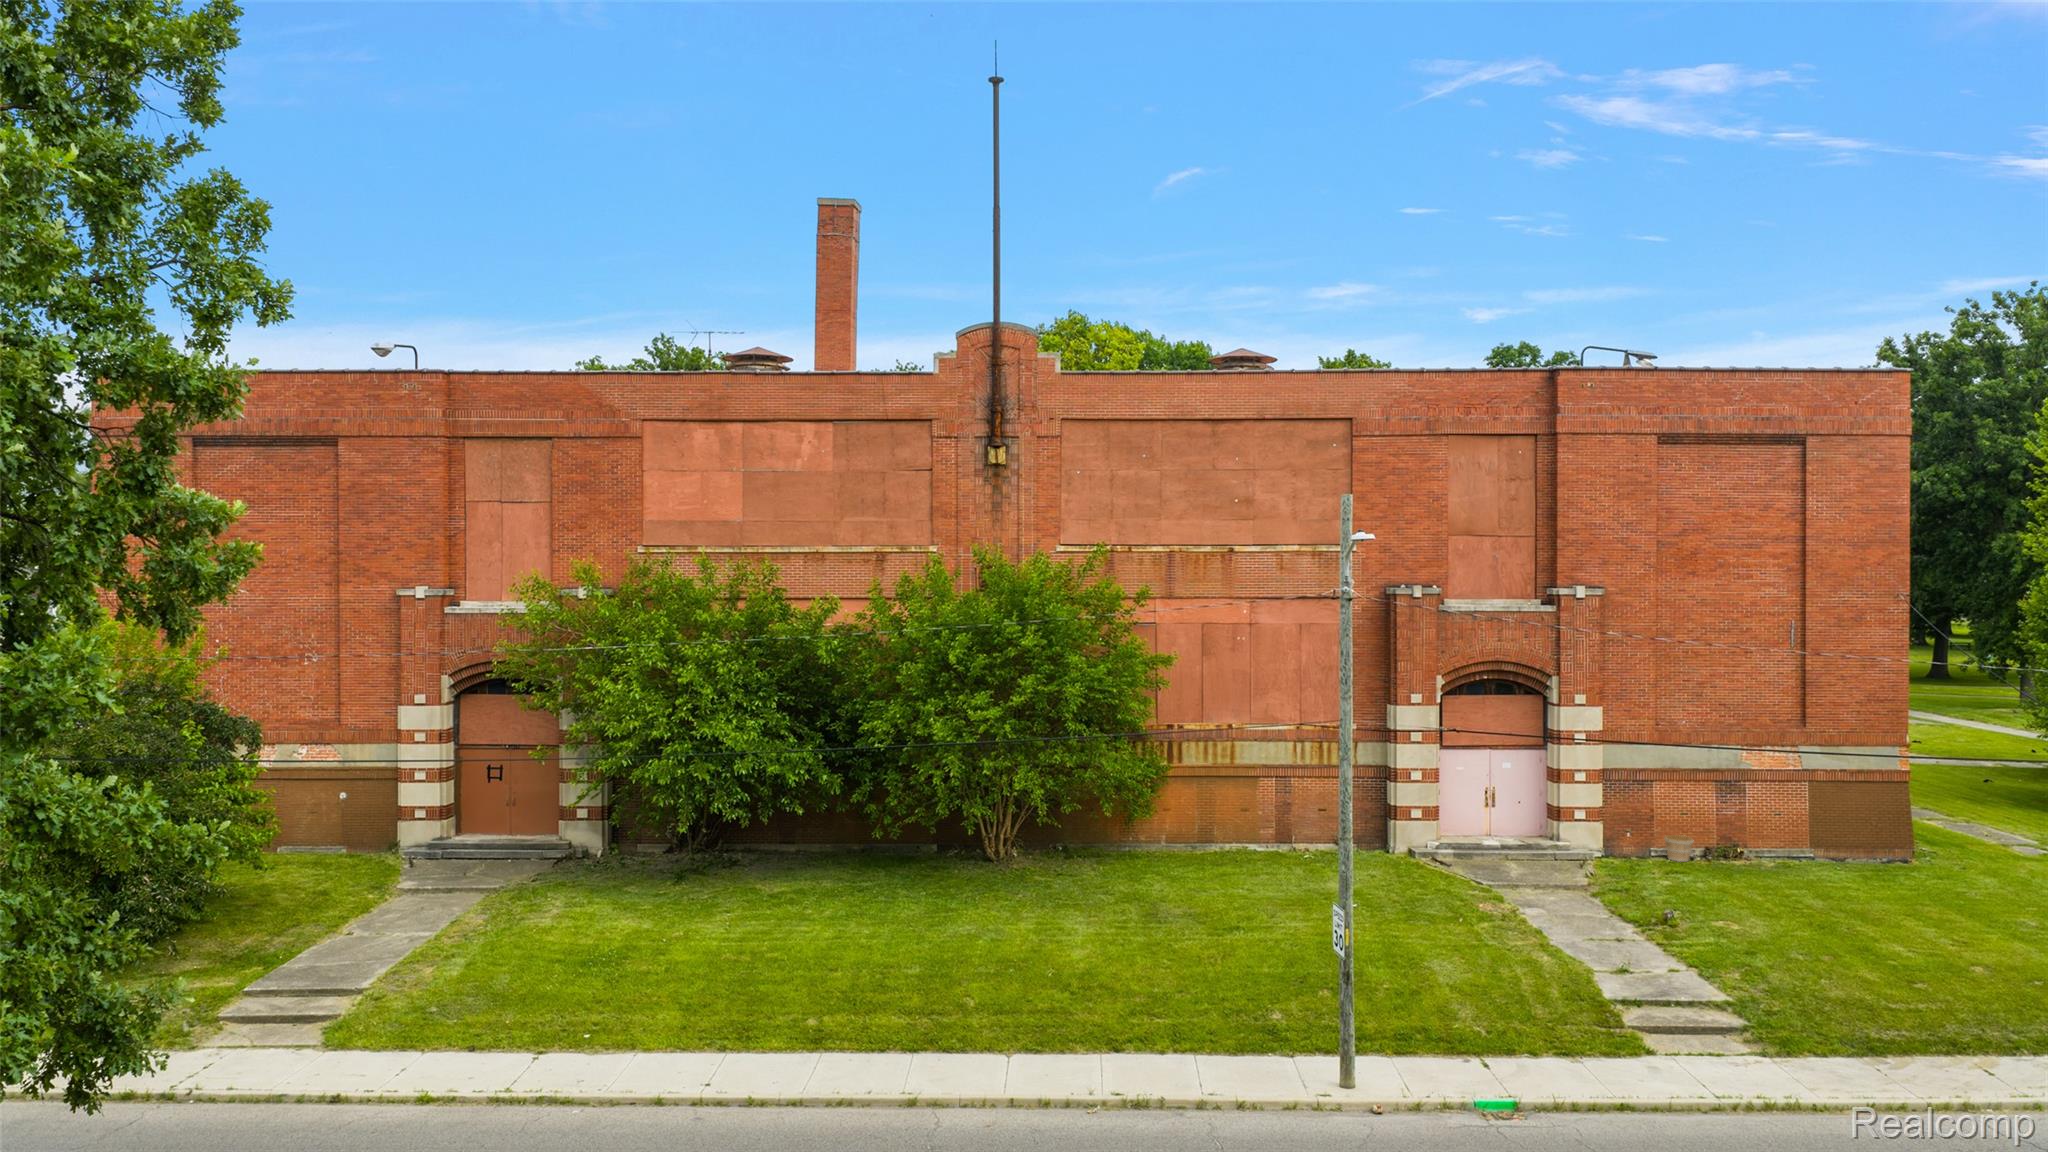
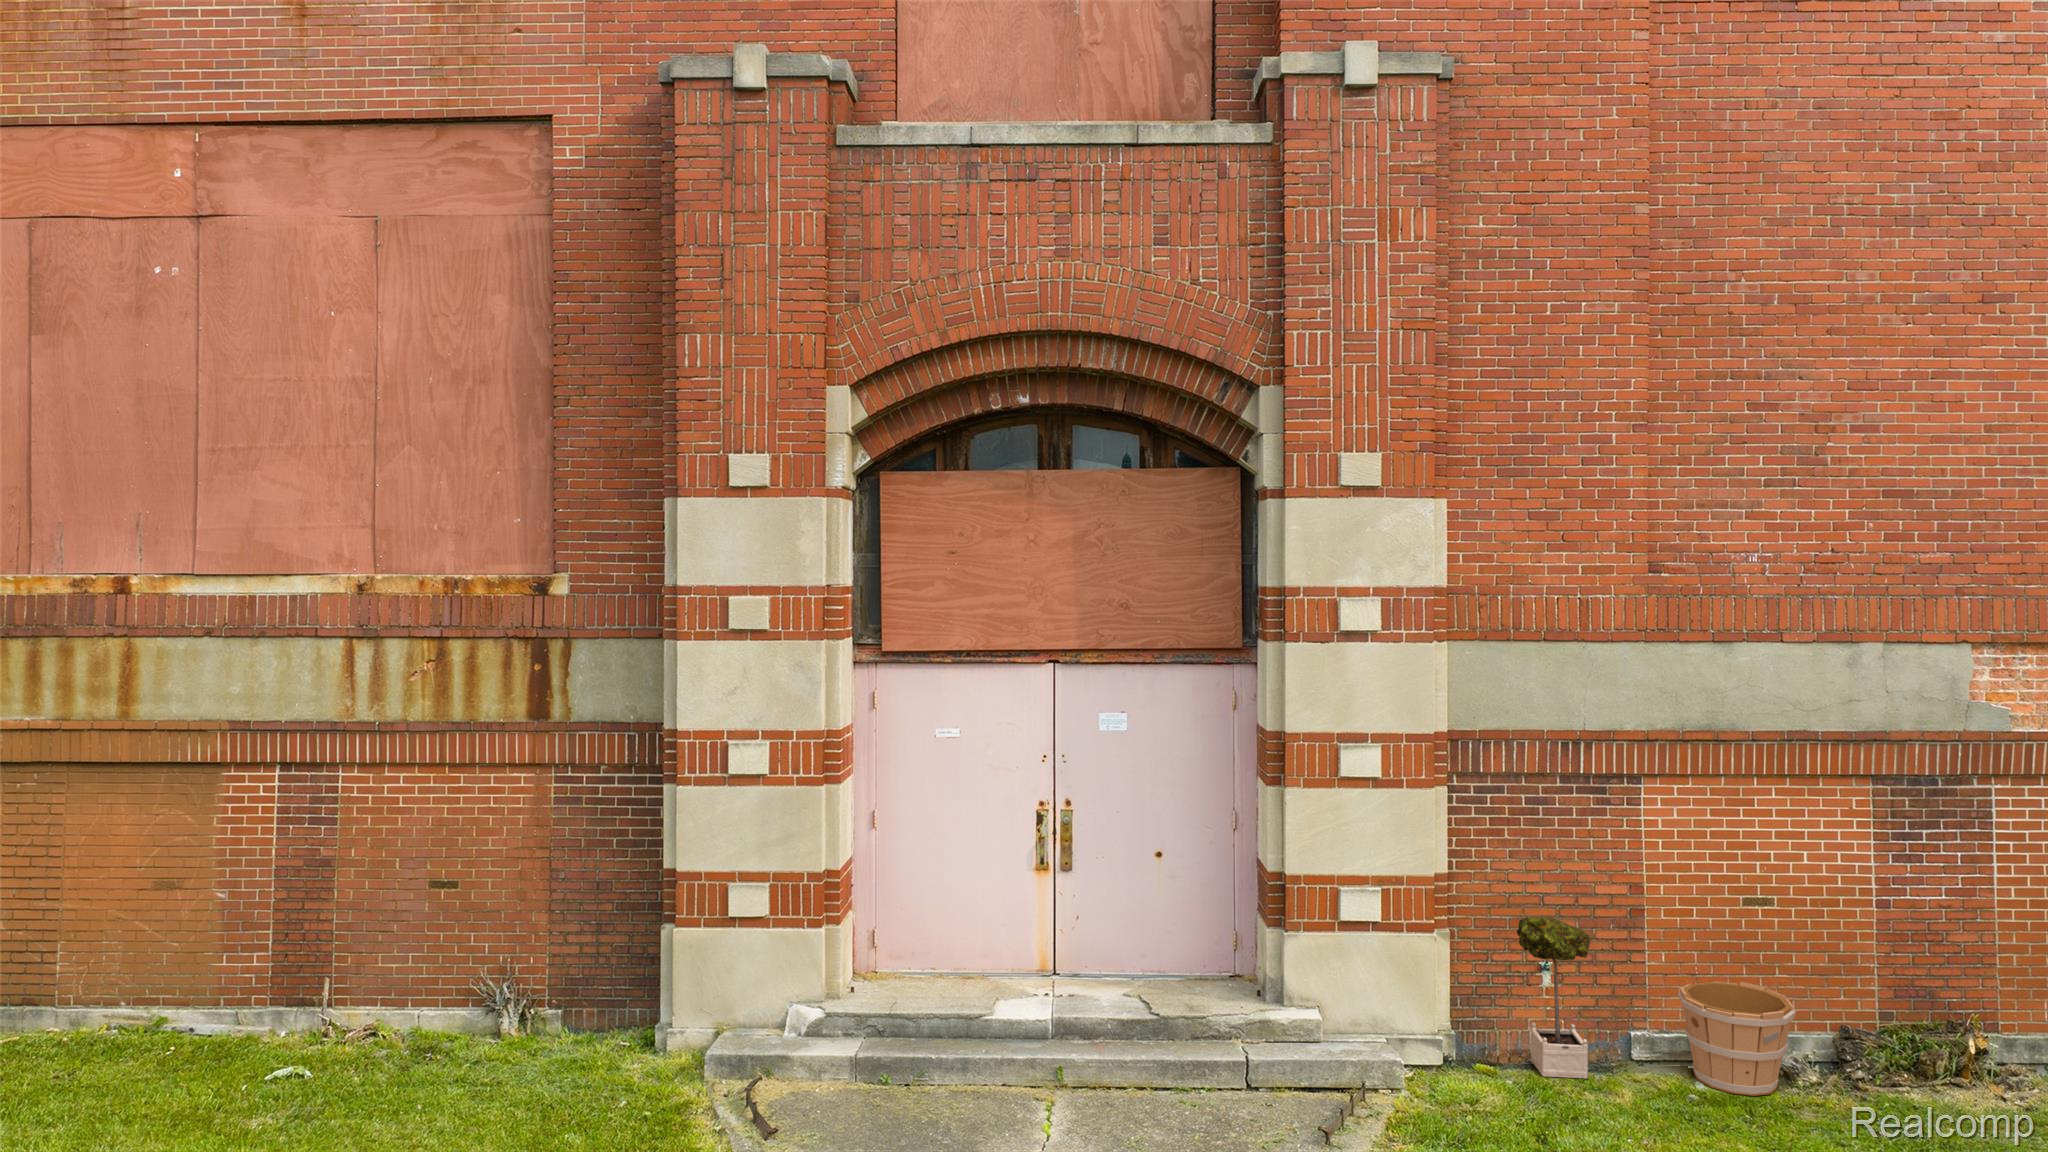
potted tree: none [1621,817,1641,859] -> present [1517,916,1590,1078]

